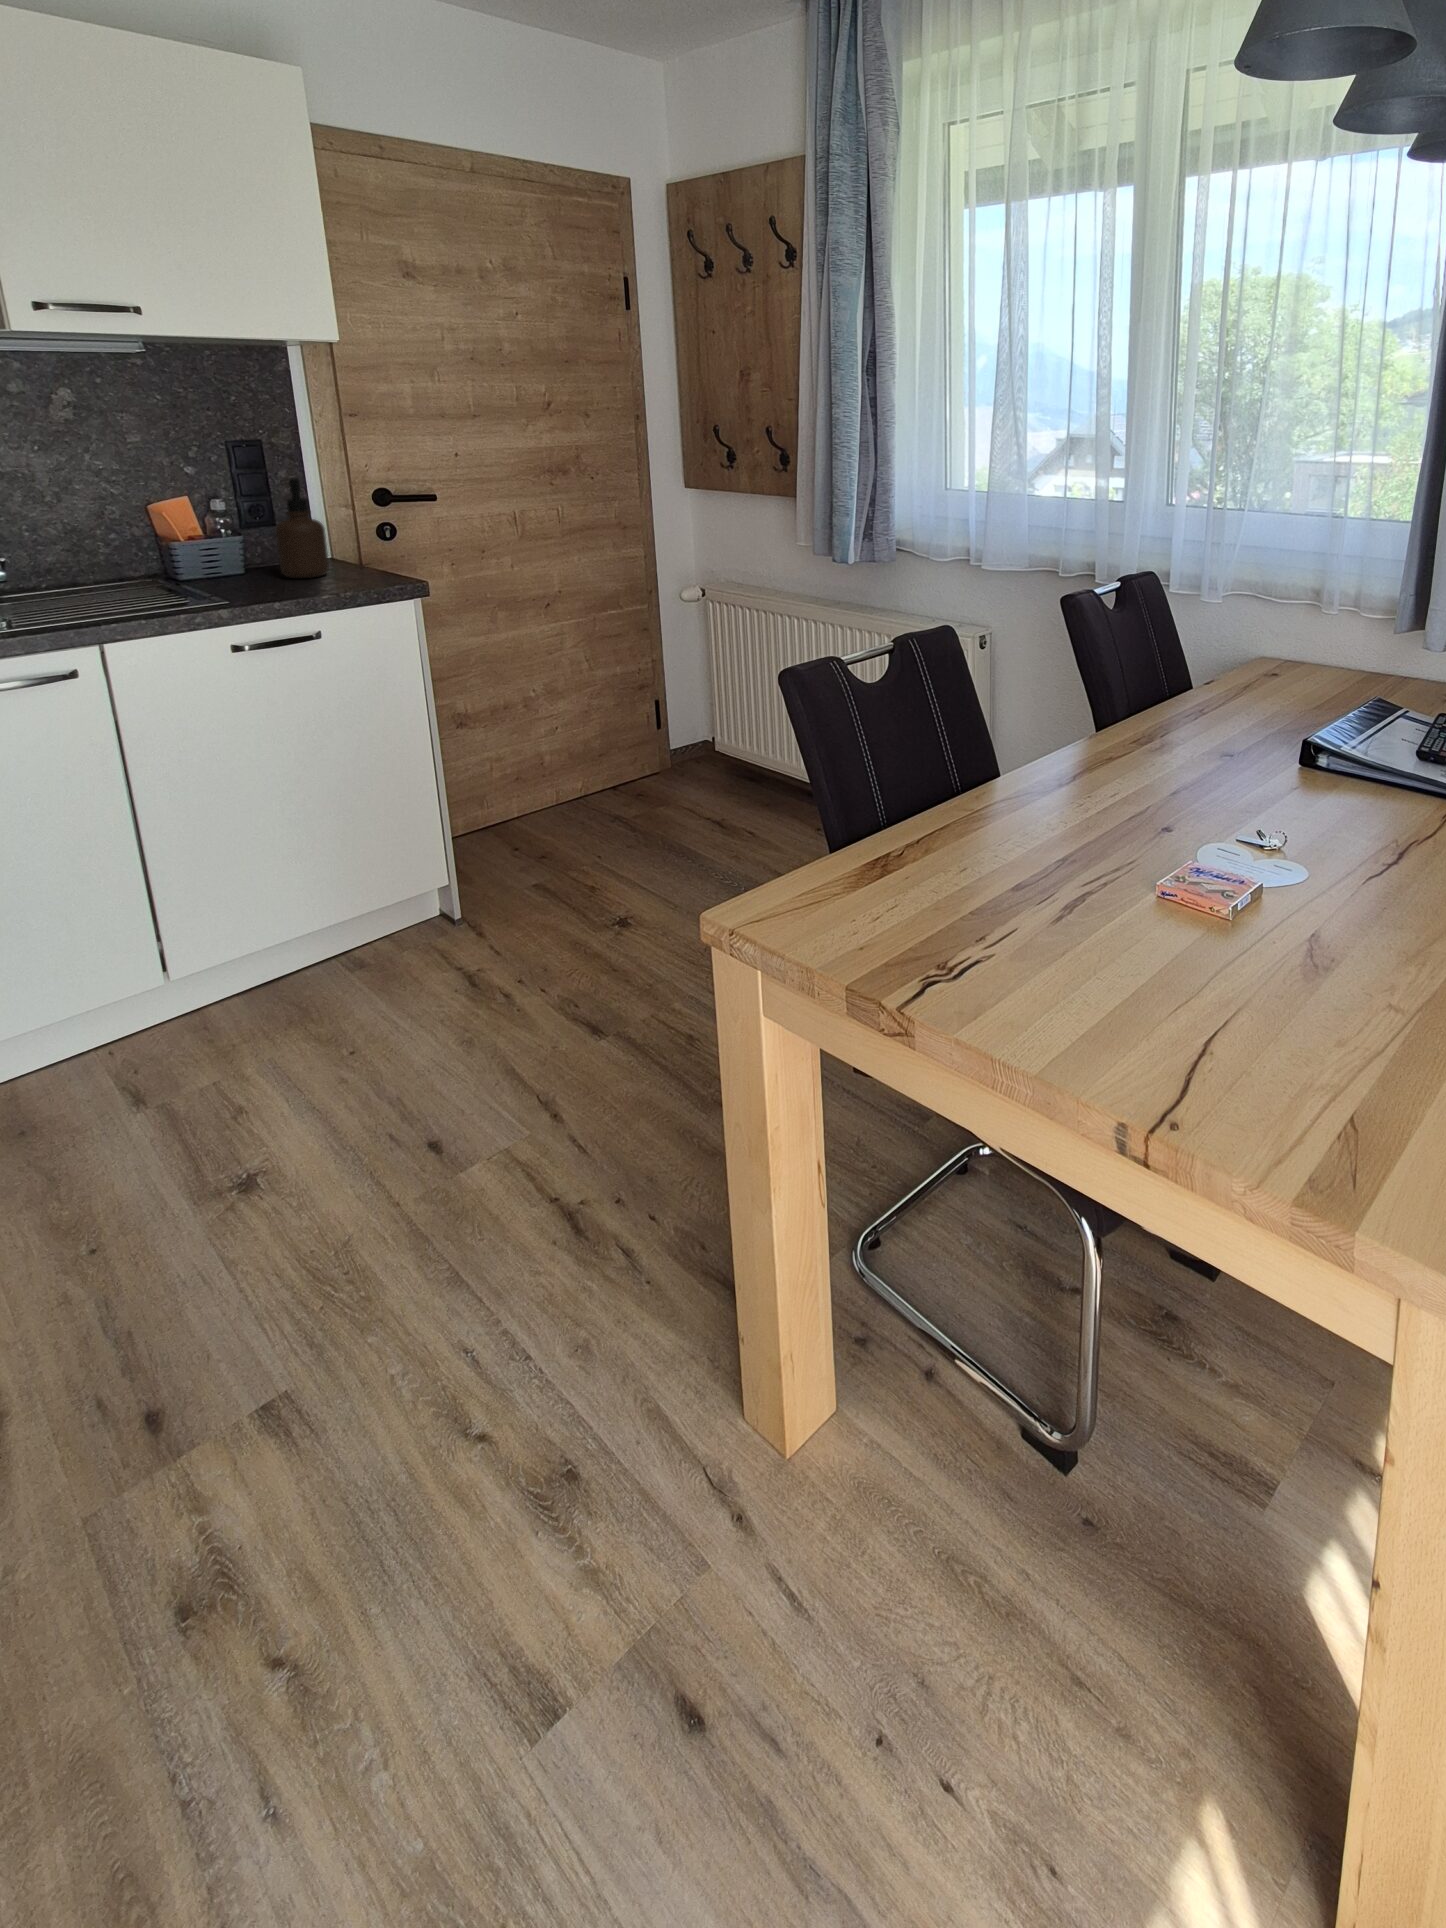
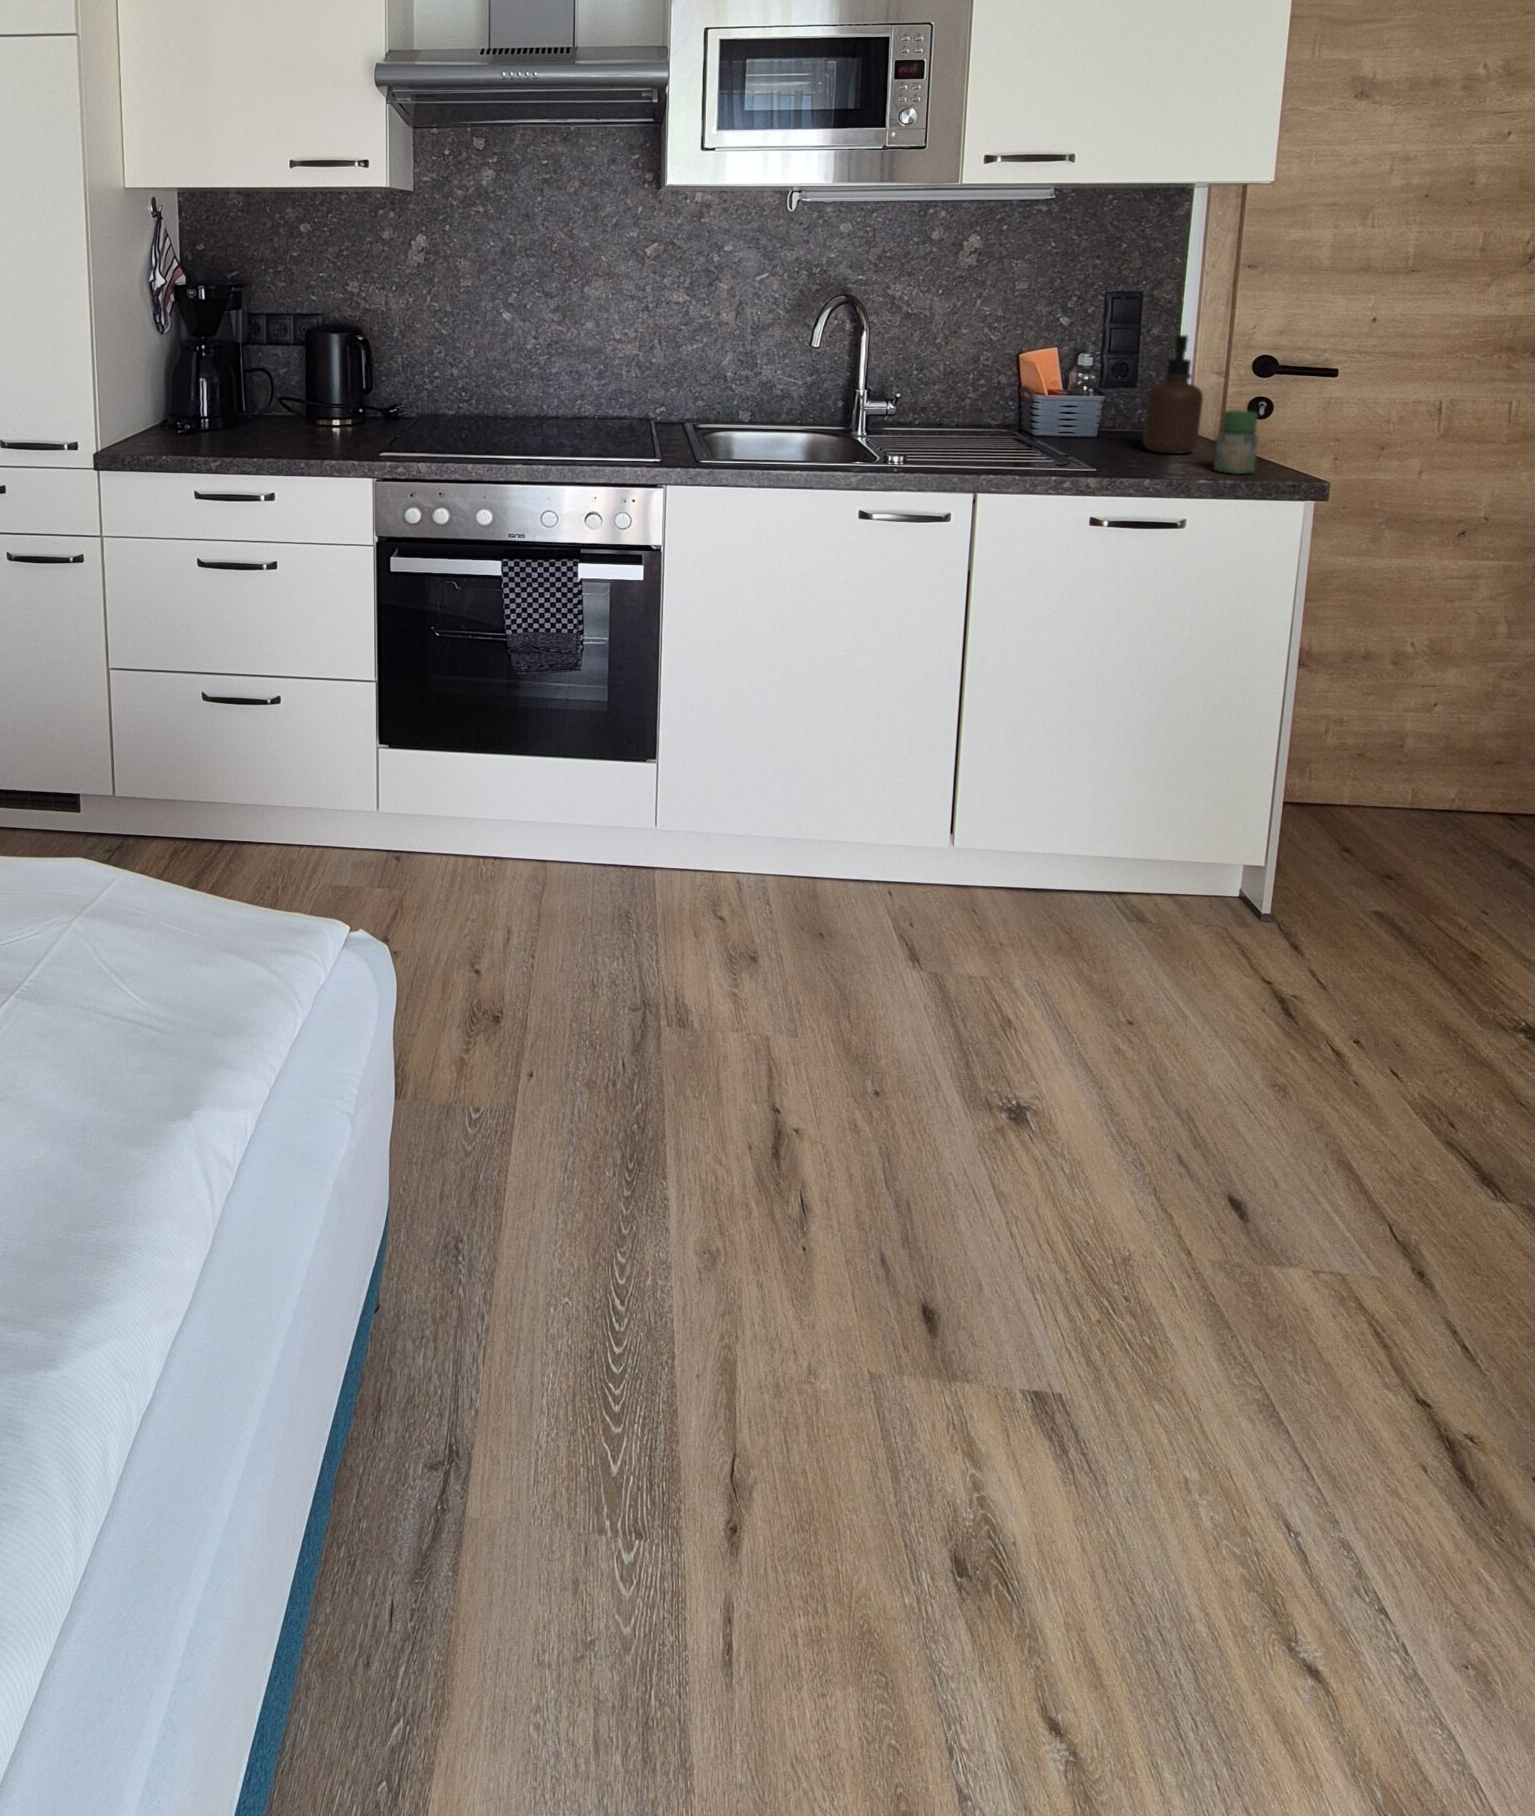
jar: none [337,539,374,591] -> present [1214,410,1258,474]

